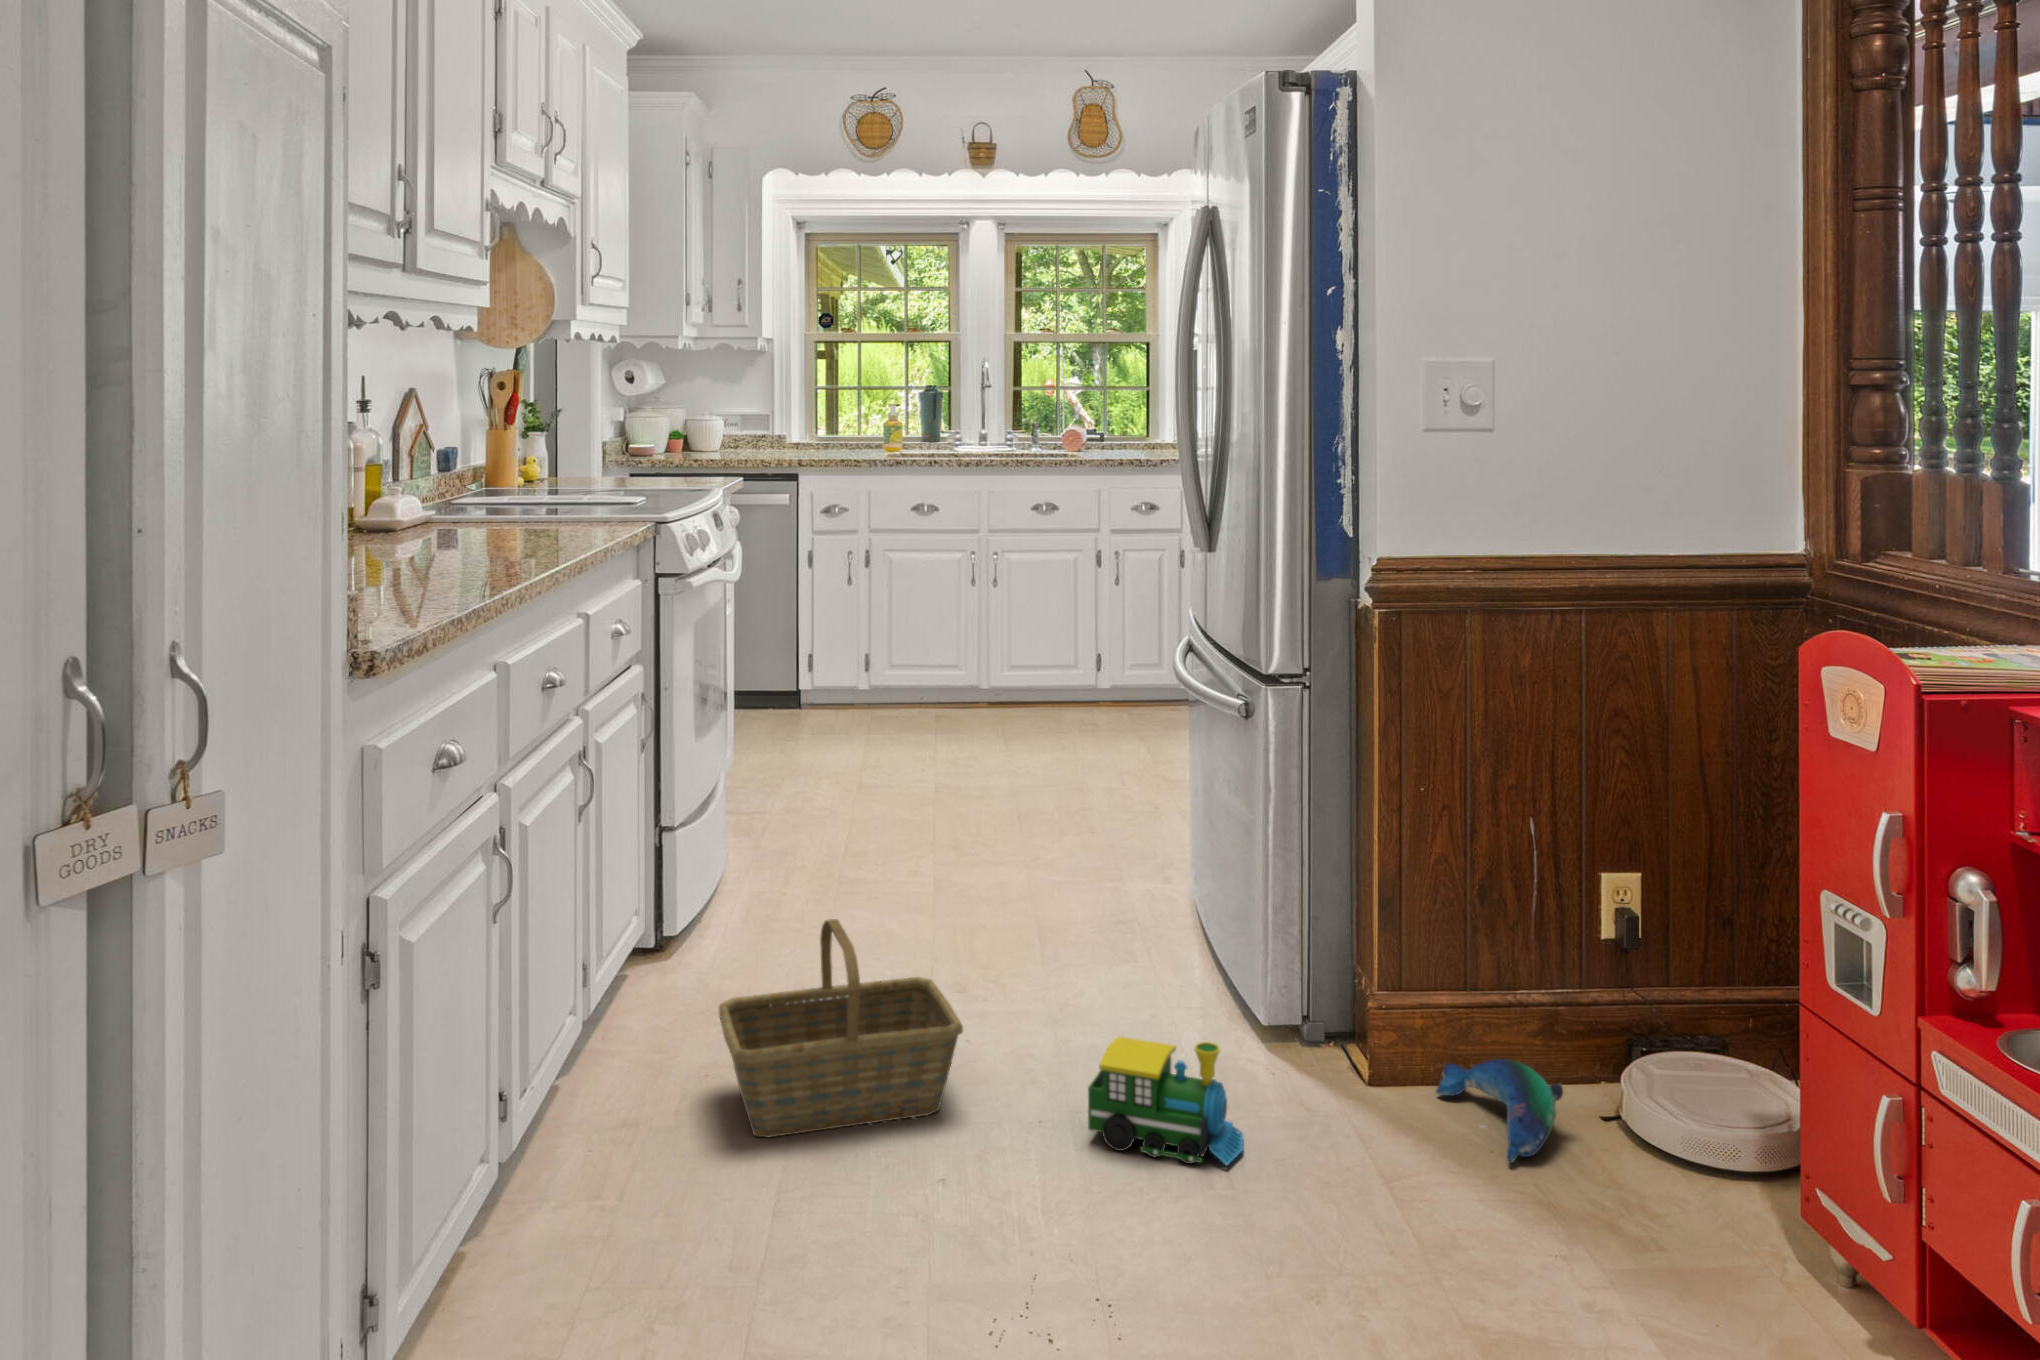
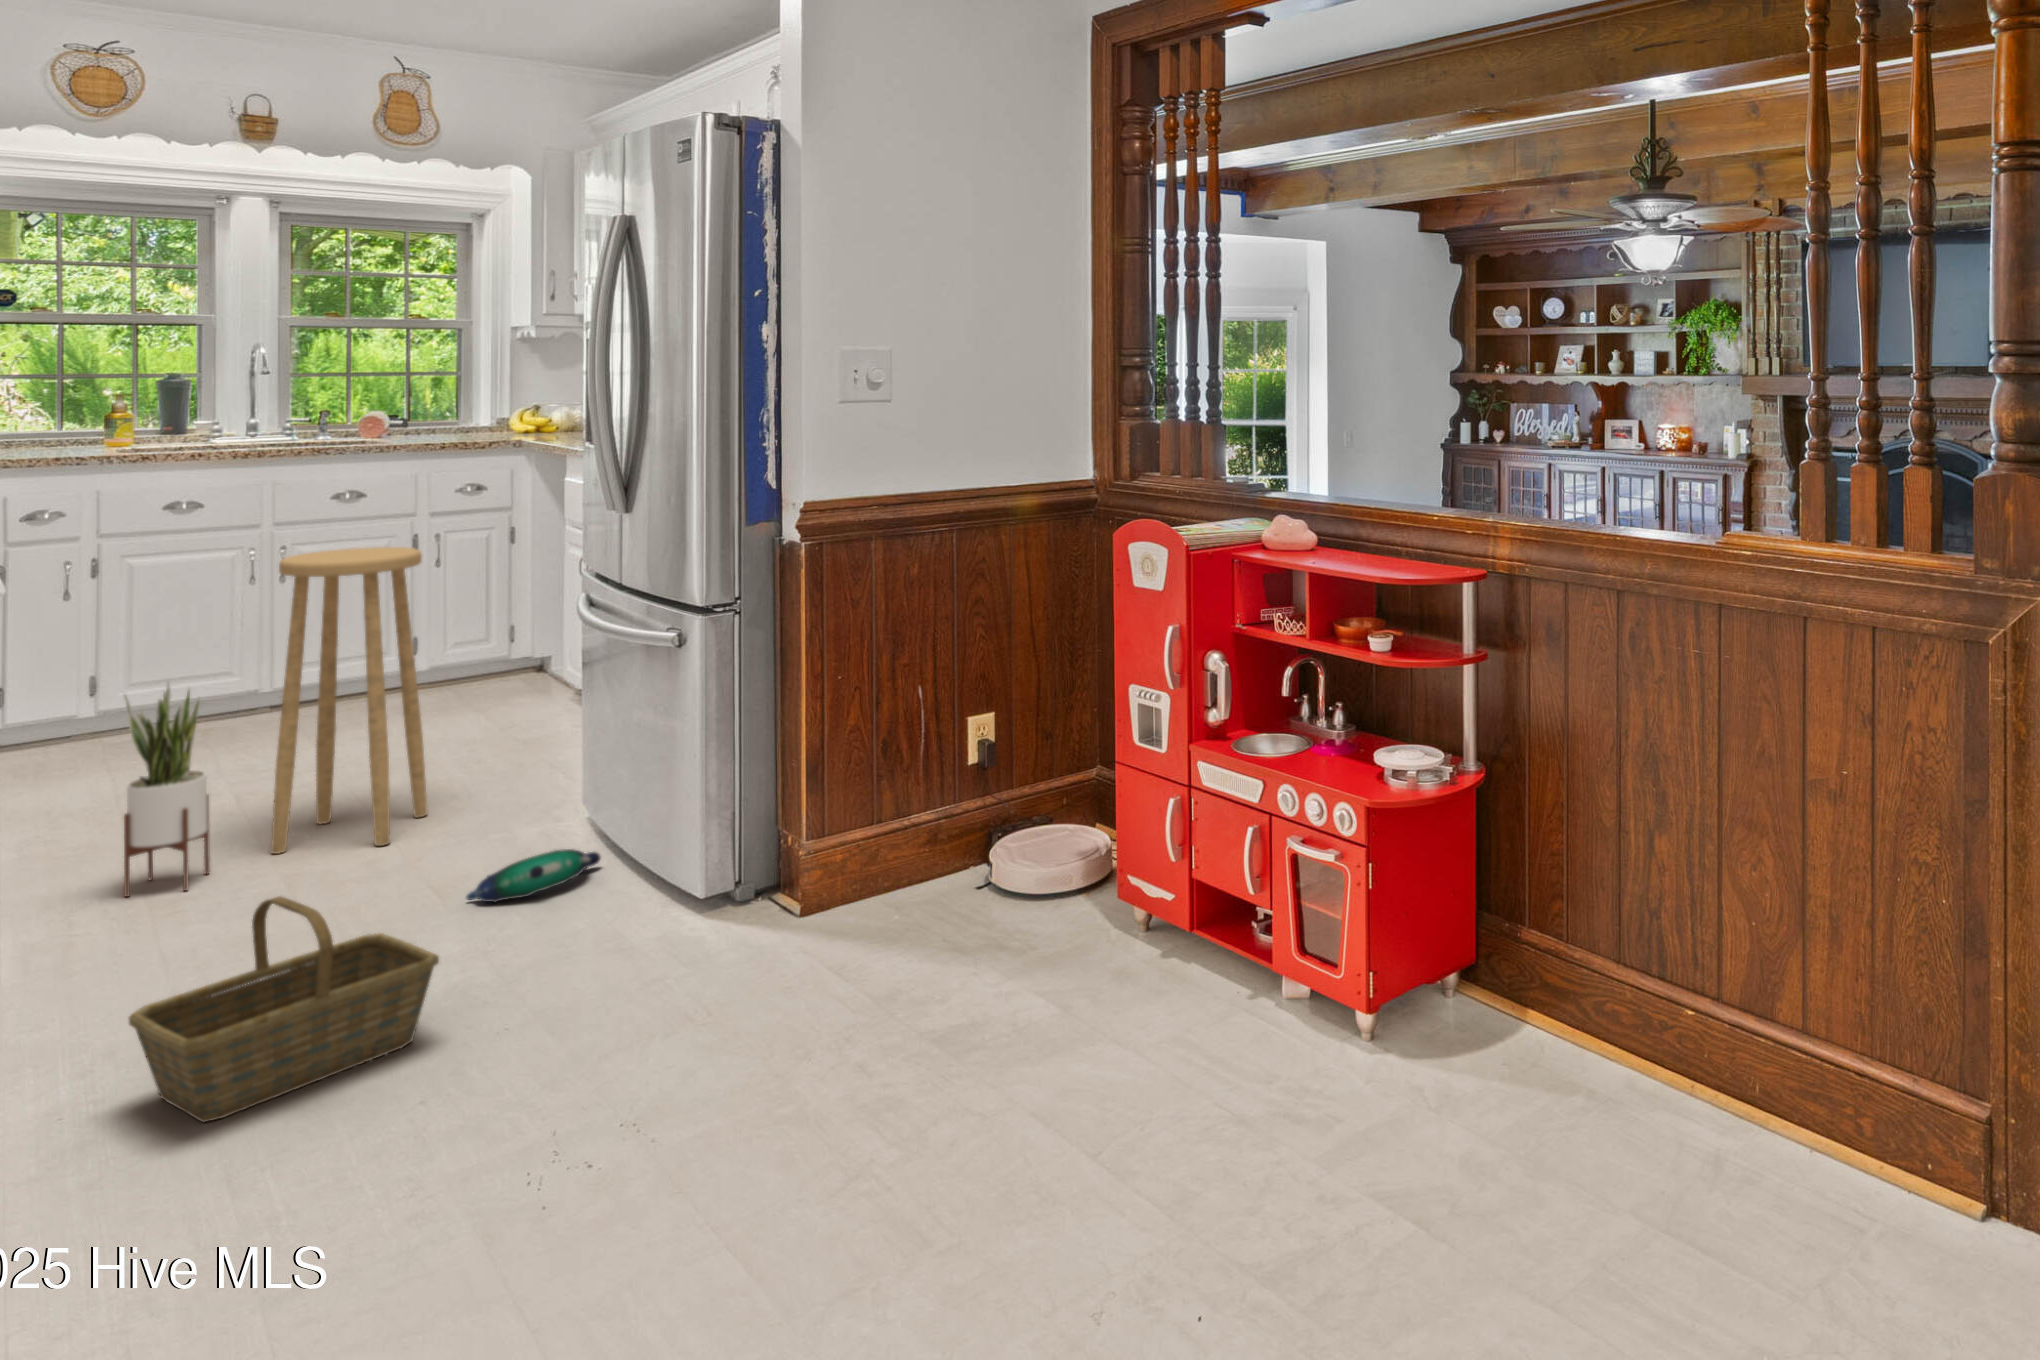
stool: none [928,559,1060,867] -> present [271,547,427,854]
potted plant: none [812,671,879,873] -> present [124,682,210,897]
toy train: present [1088,1037,1243,1165] -> none [578,904,721,1015]
plush toy: present [1436,1059,1563,1163] -> present [466,849,601,902]

